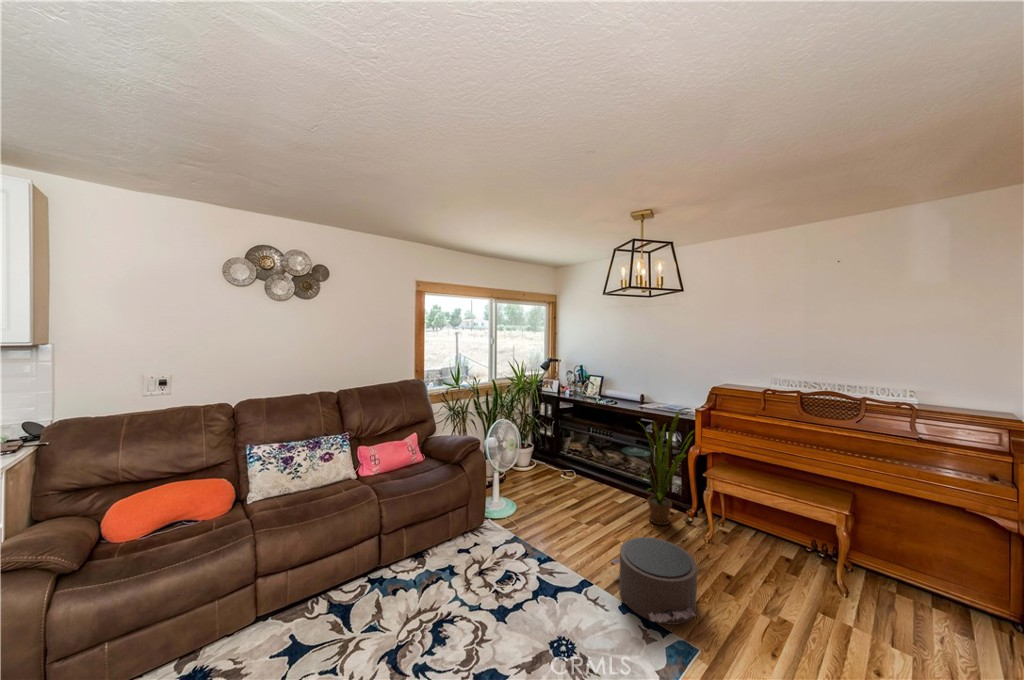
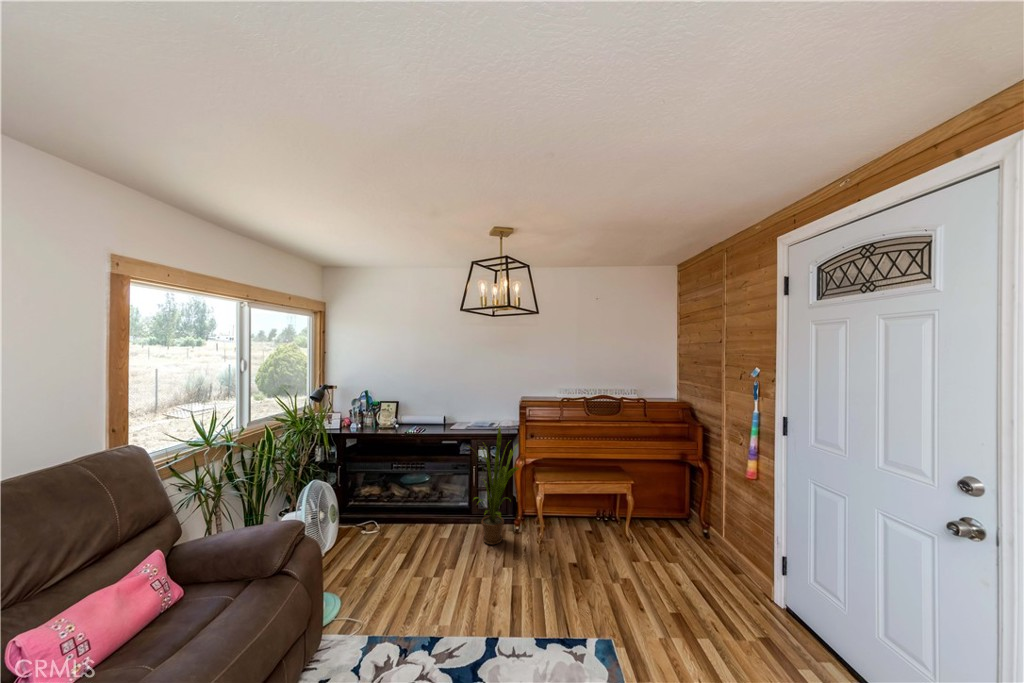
pouf: present [612,537,697,625] -> none [500,554,595,641]

